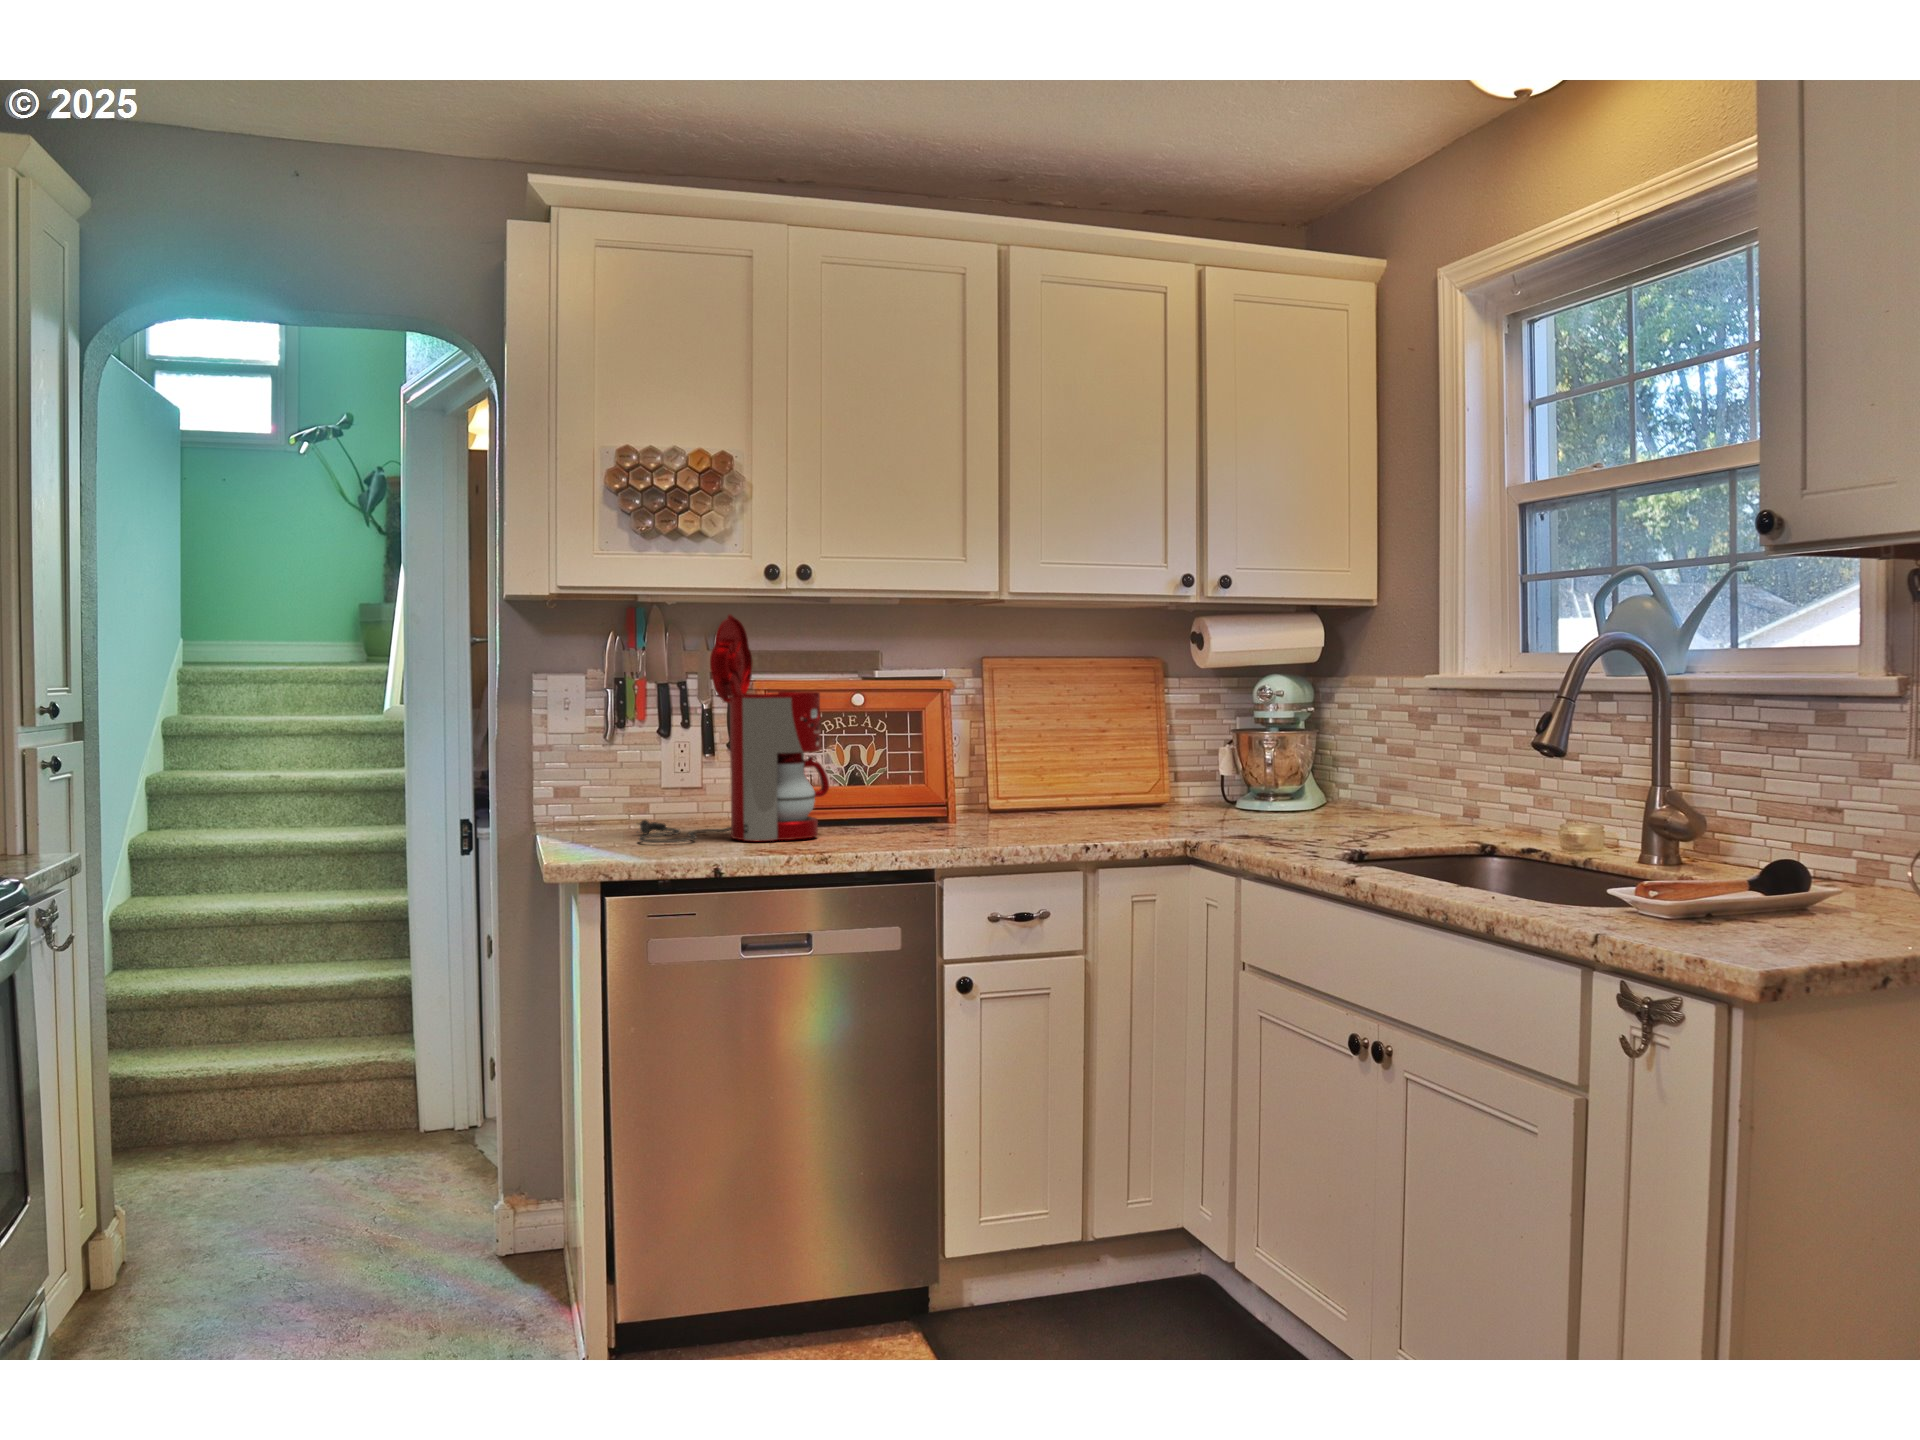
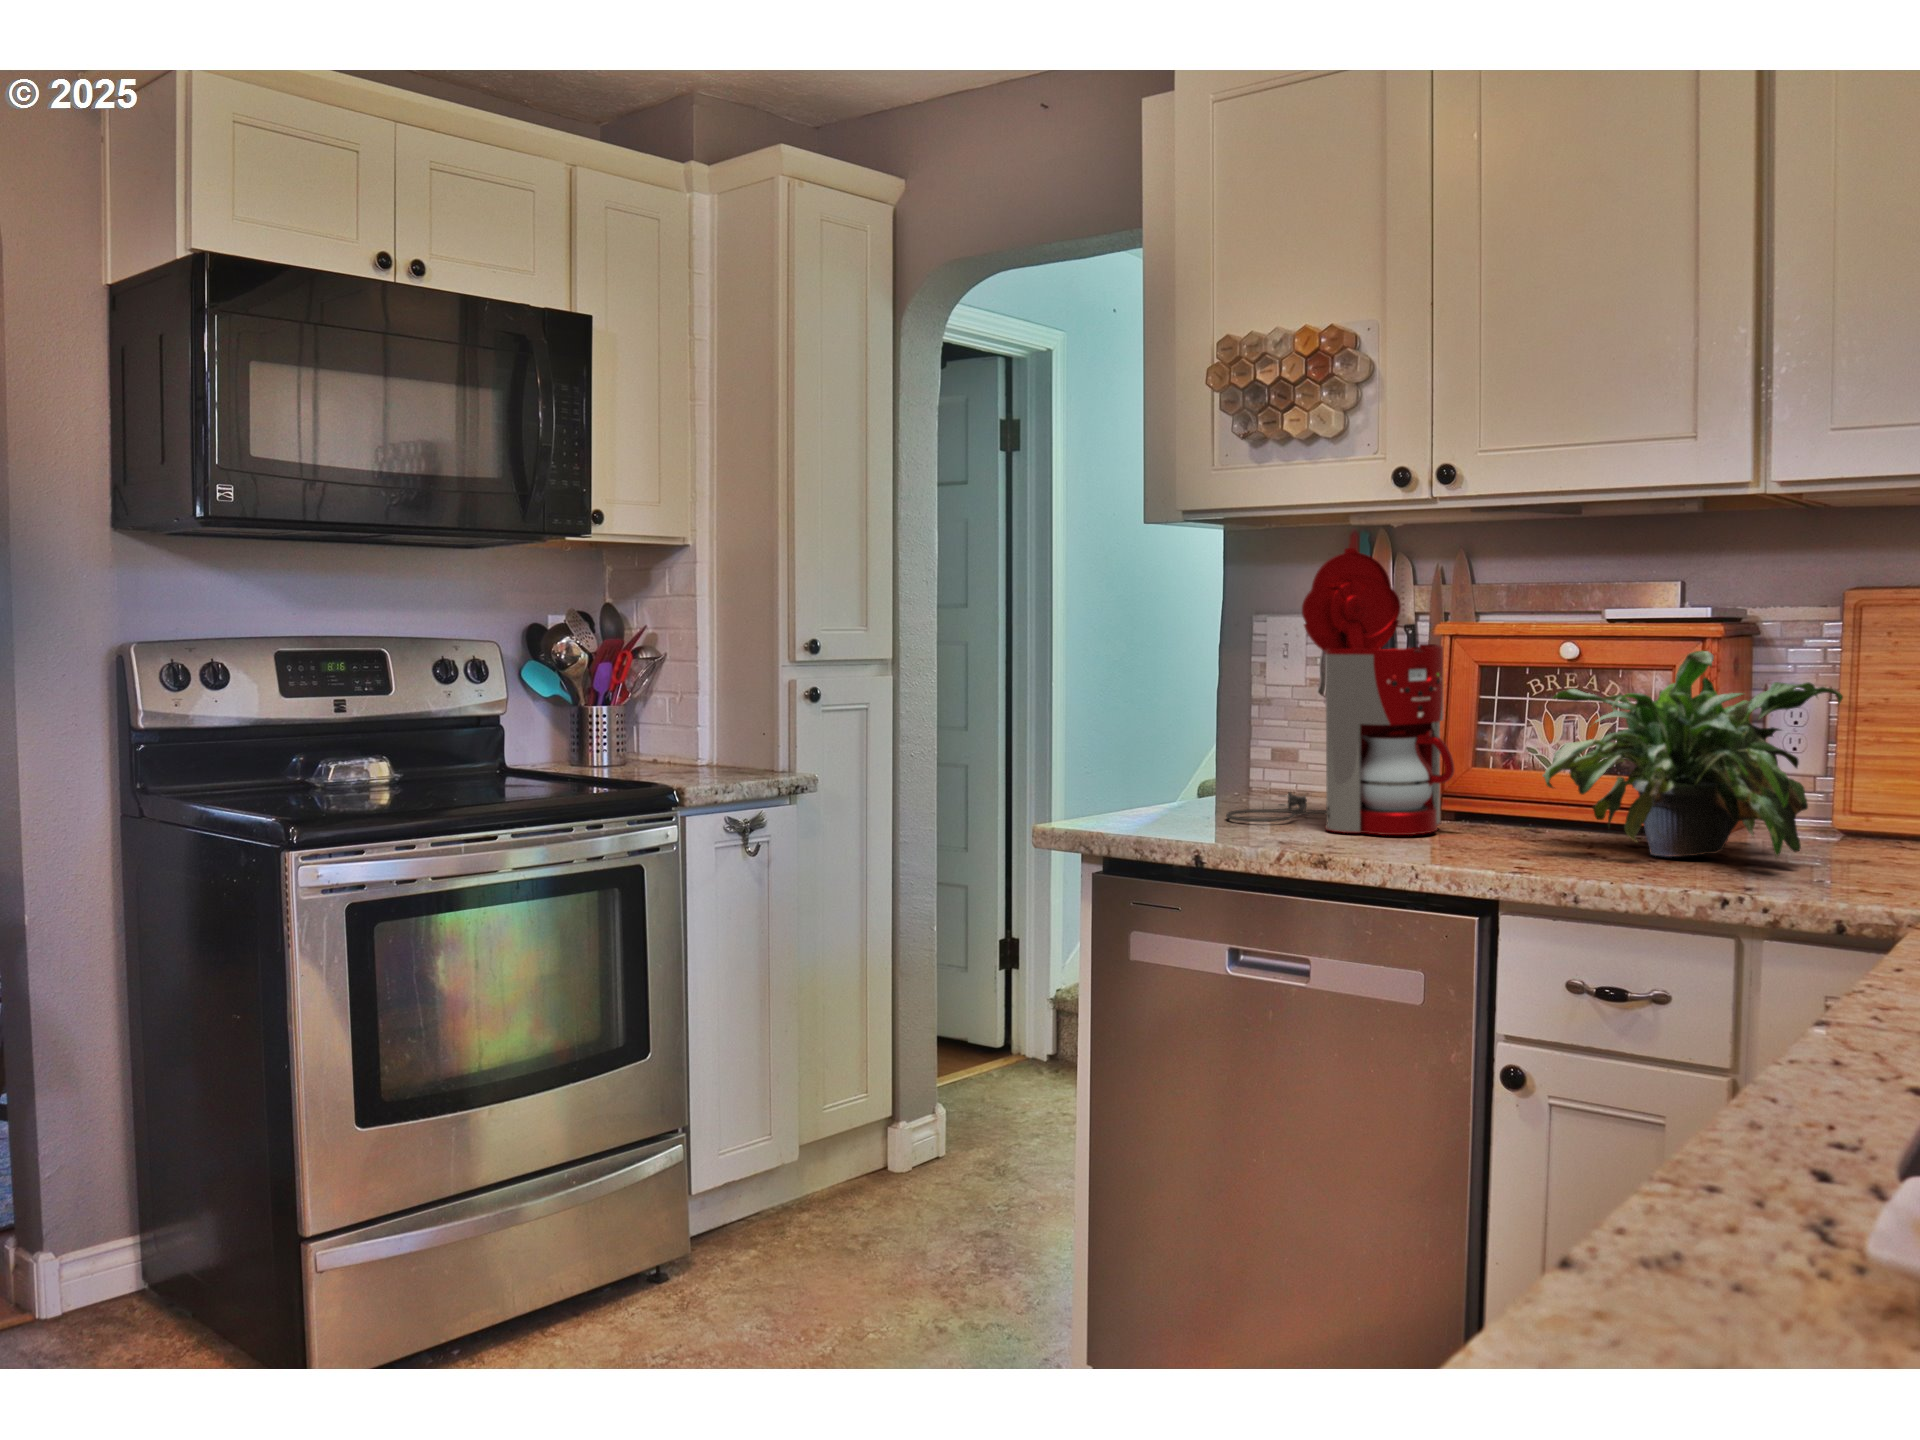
potted plant: none [901,691,1085,832] -> present [1543,651,1843,857]

